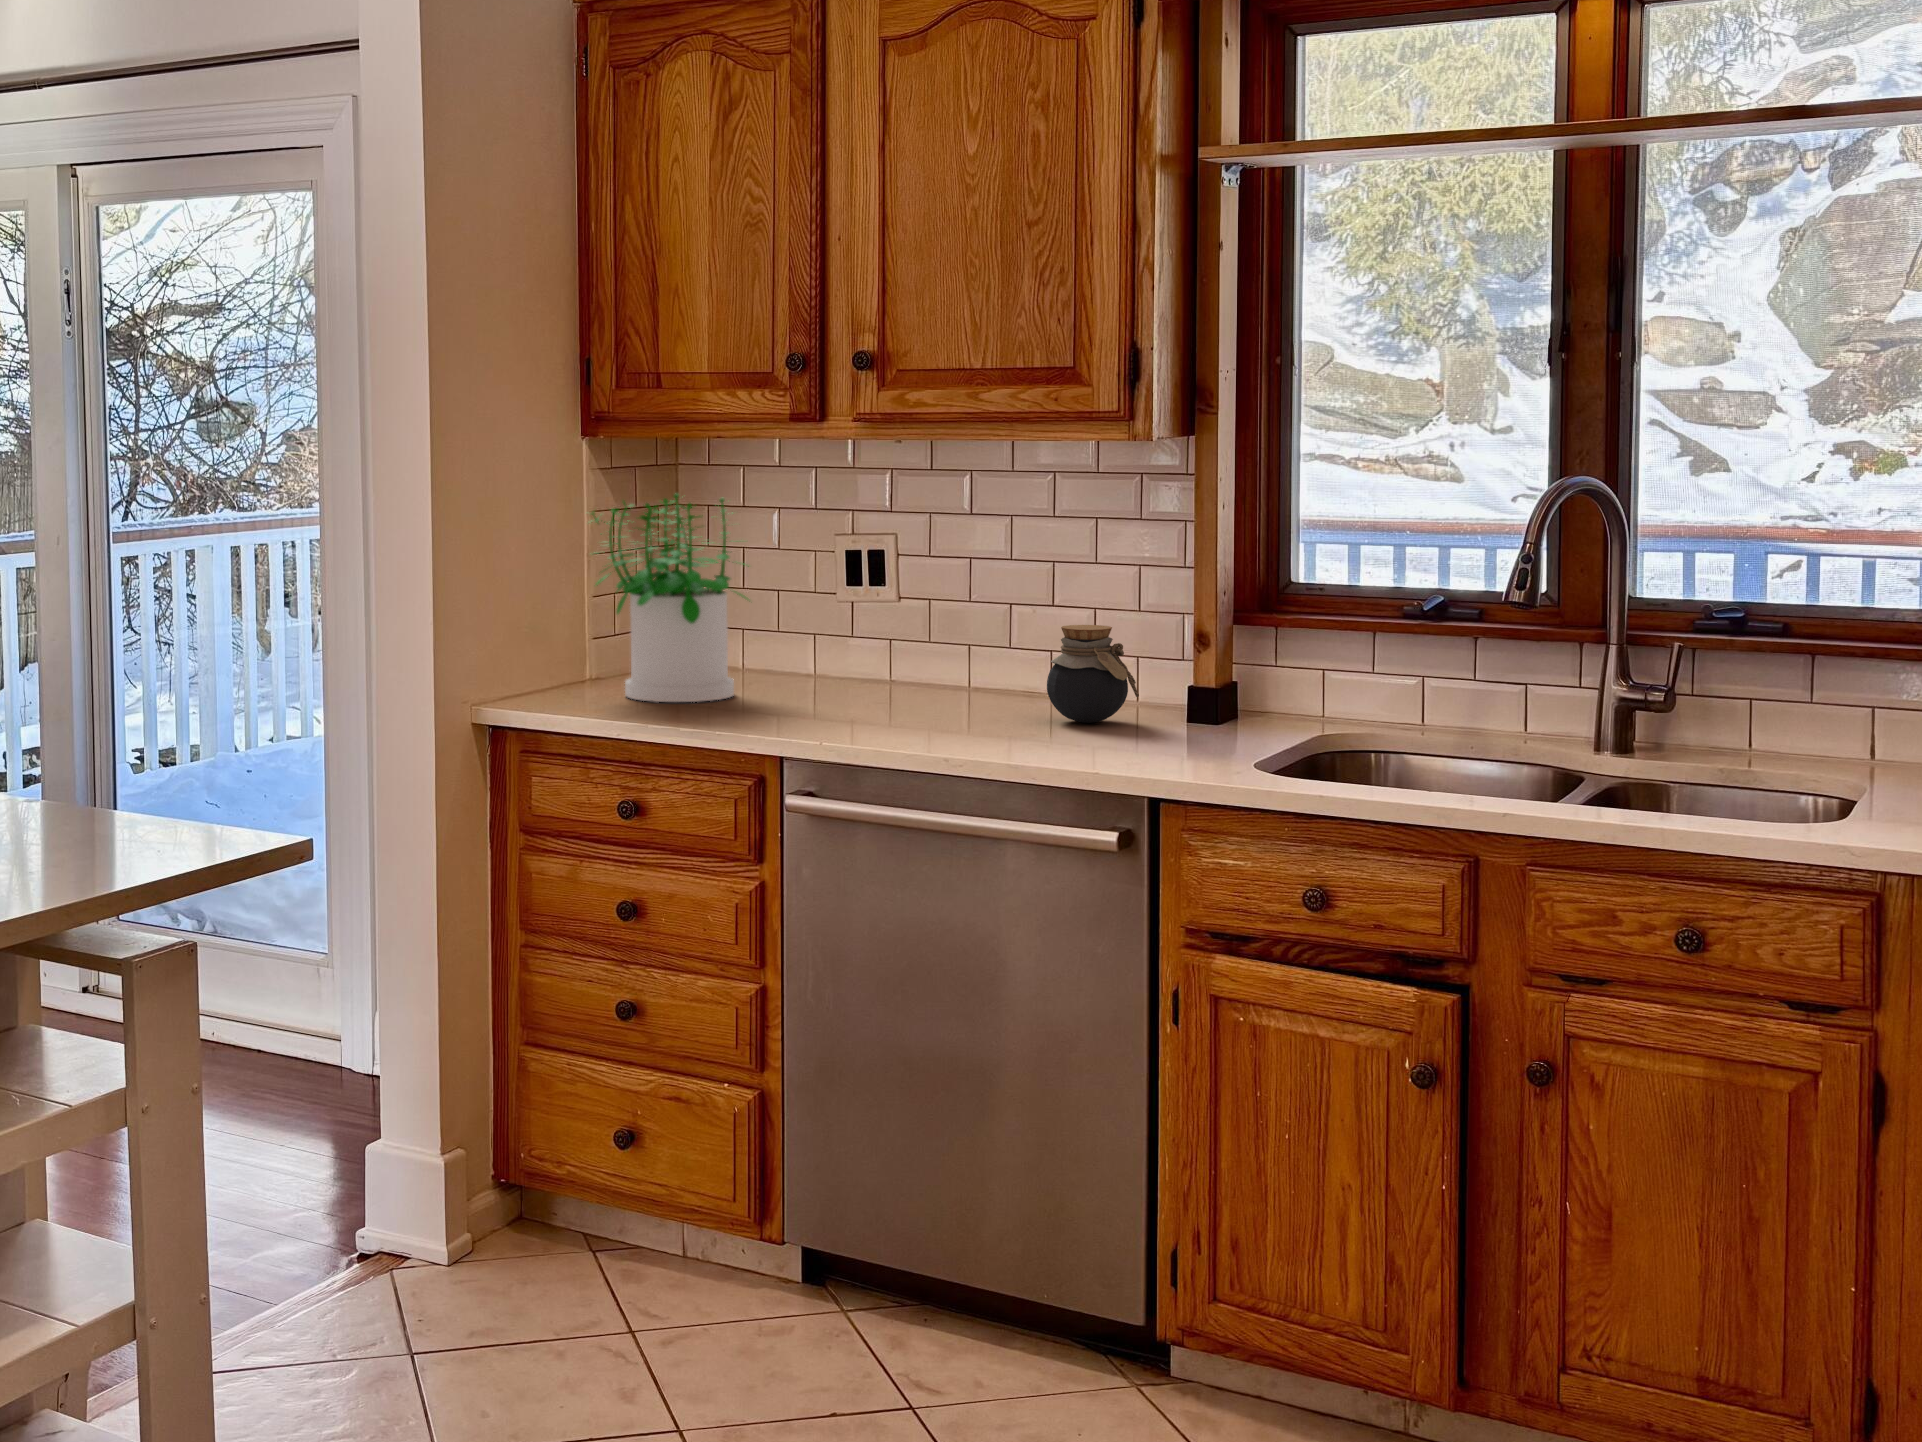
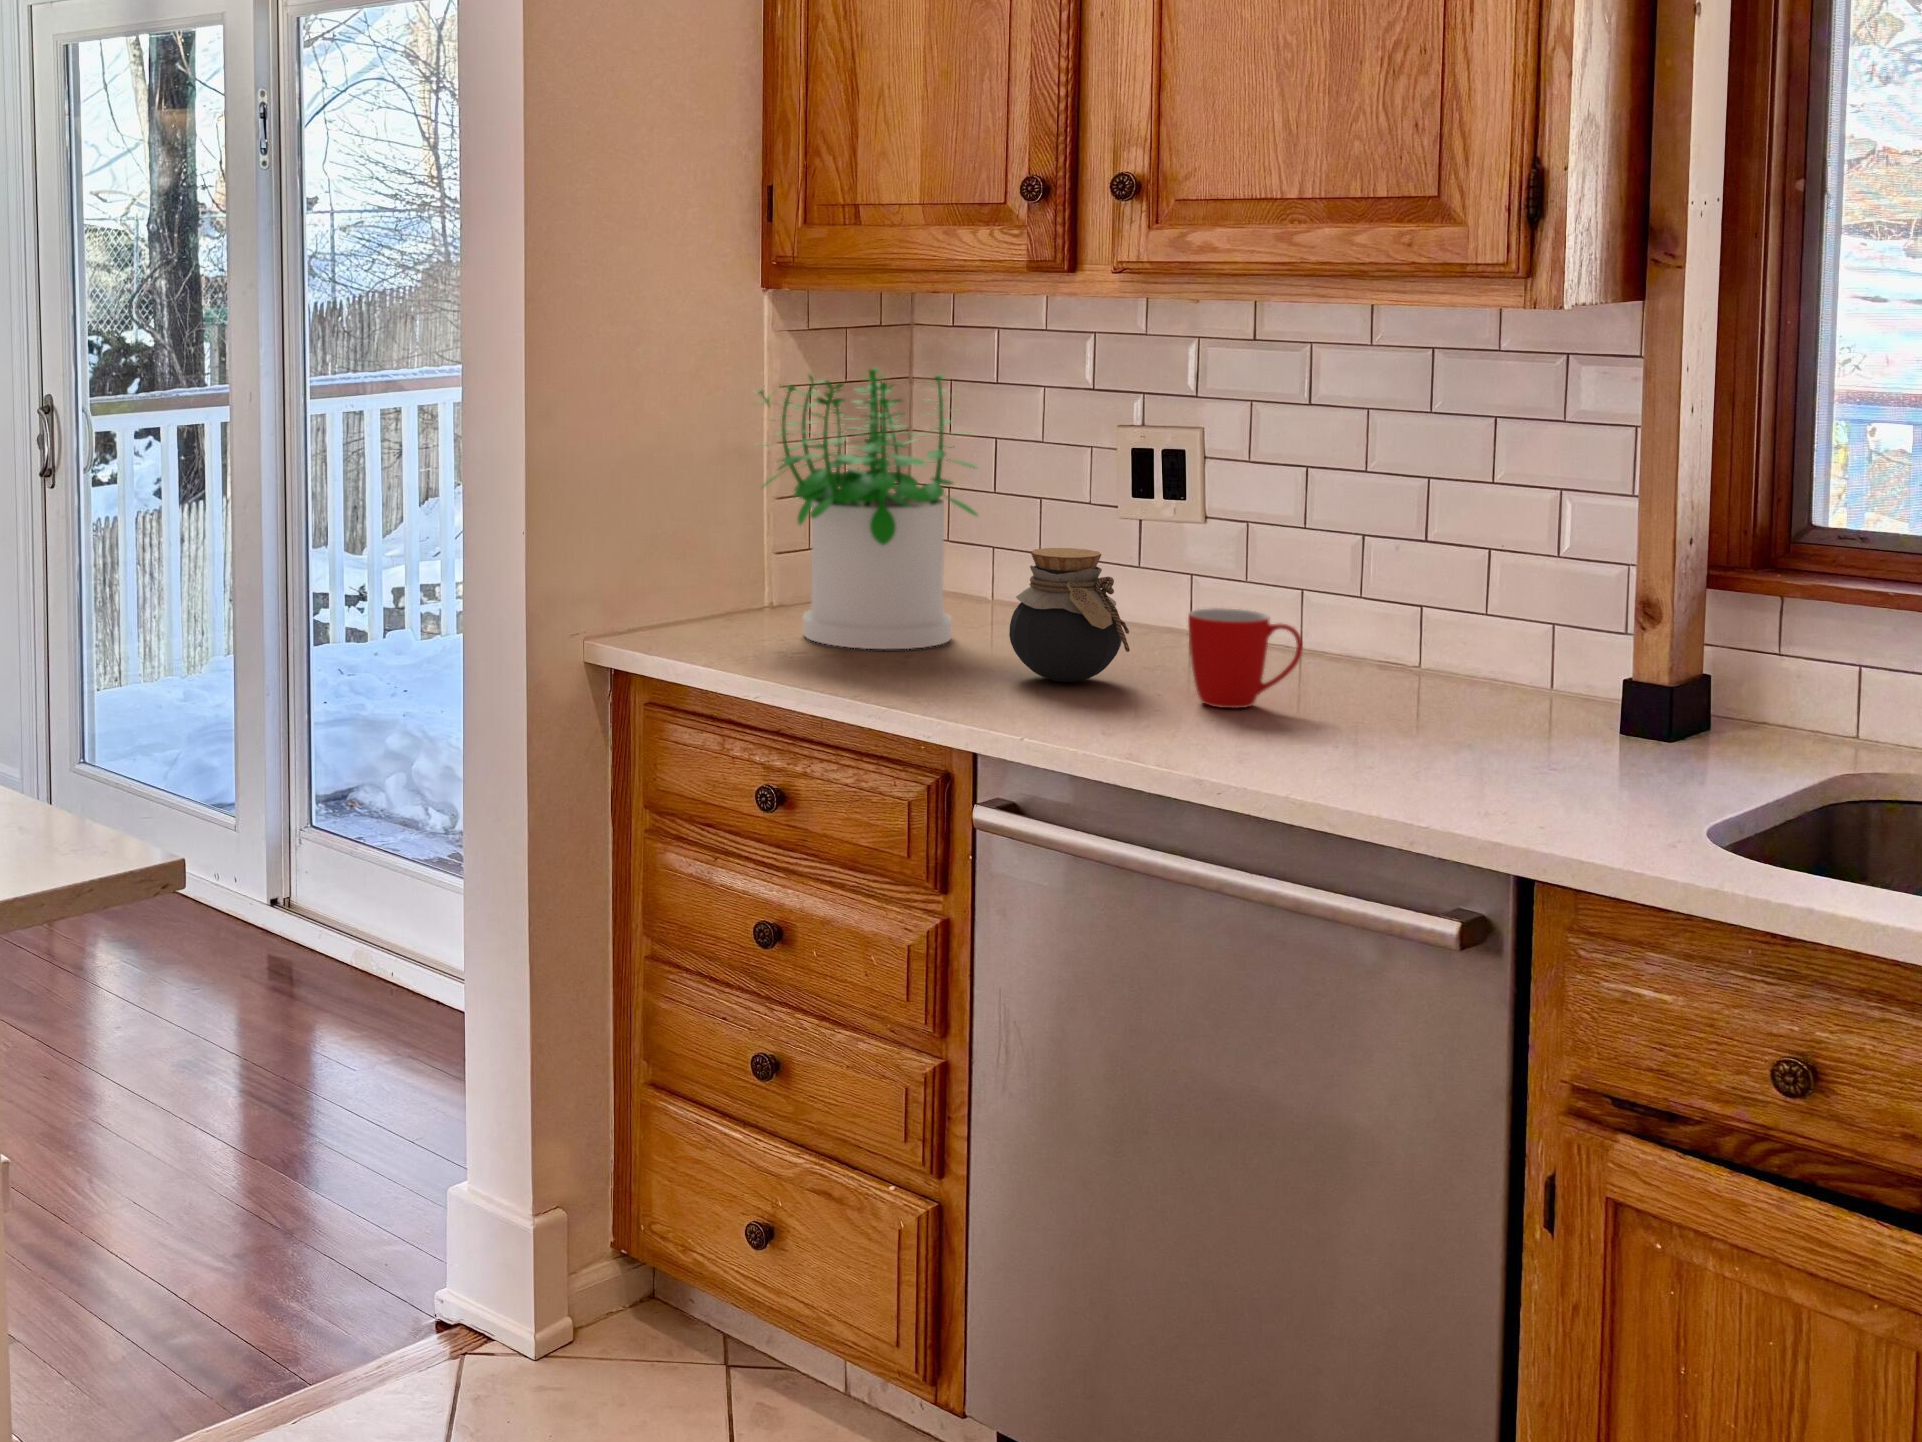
jar: present [1047,625,1139,723] -> present [1009,548,1130,682]
mug: none [917,654,993,722] -> present [1188,608,1303,708]

